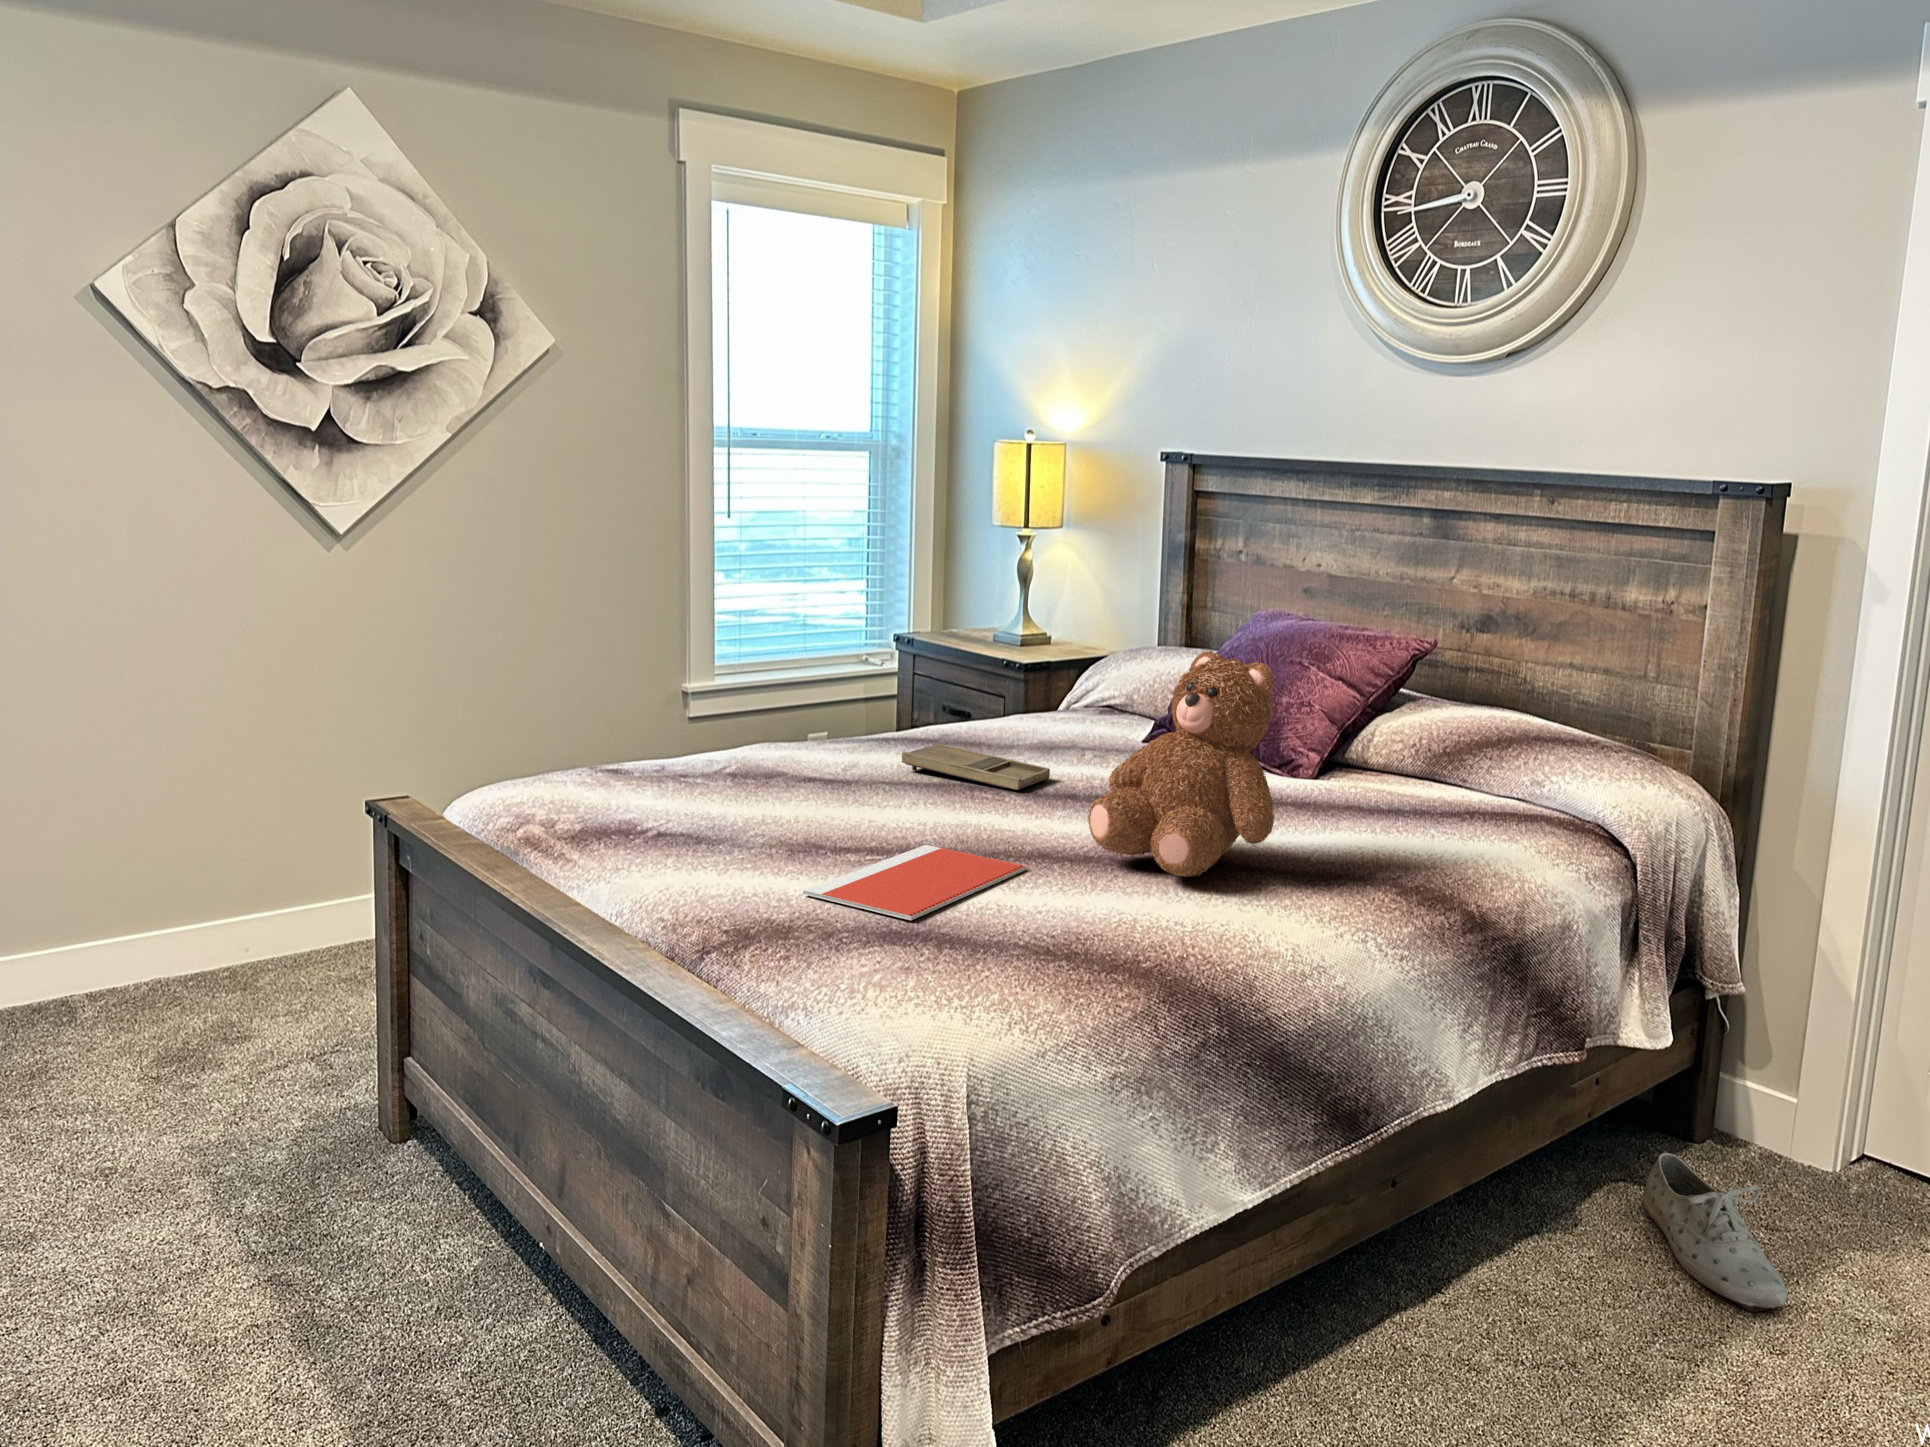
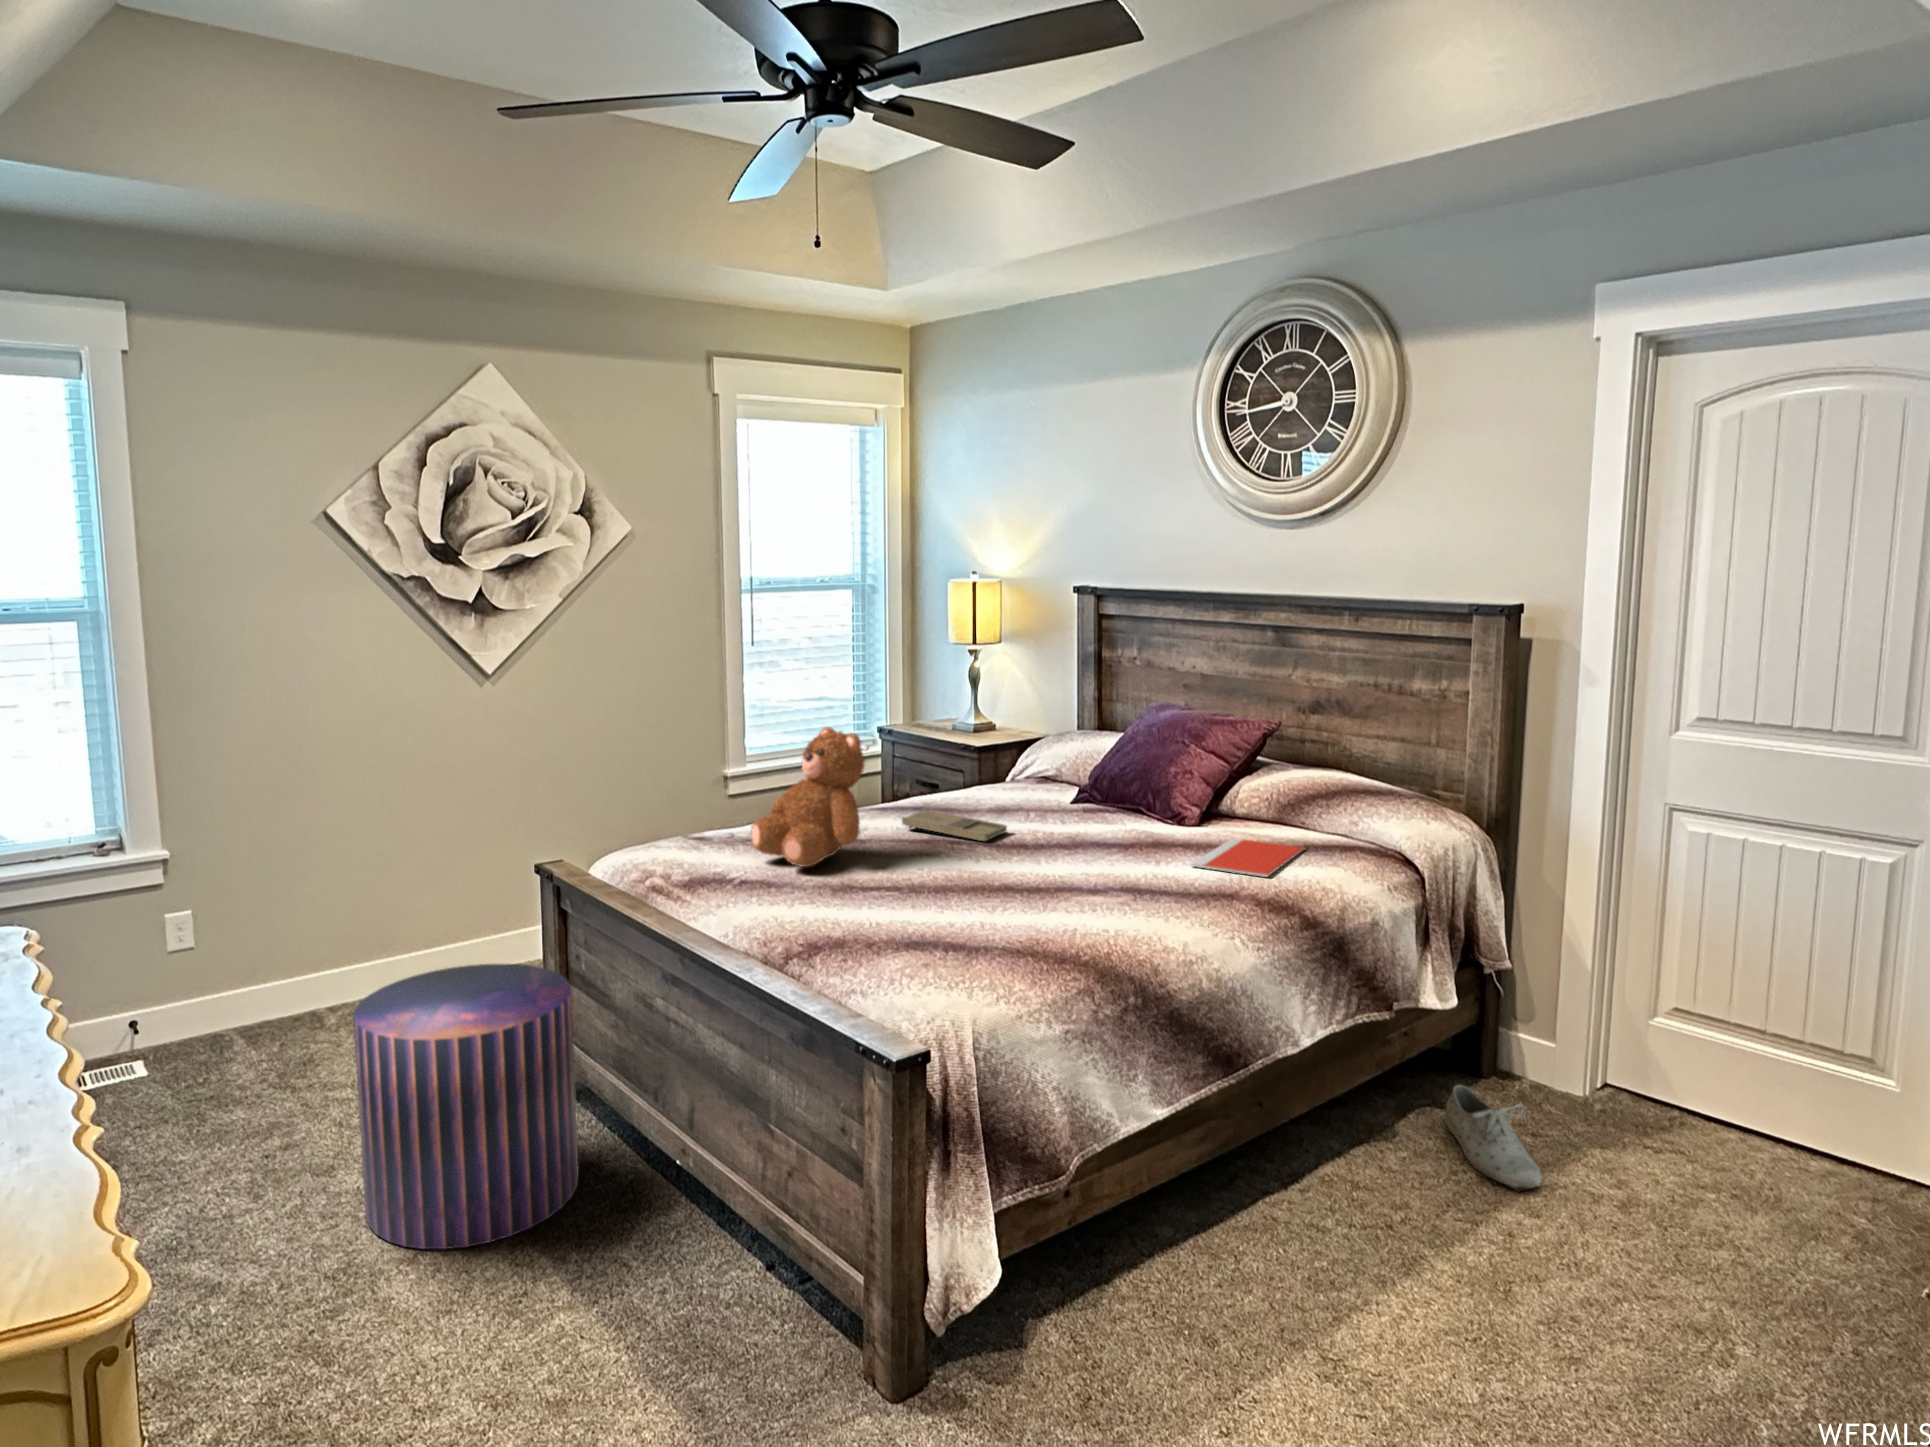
teddy bear: present [1087,651,1275,877] -> present [751,727,865,867]
notebook: present [803,845,1027,920] -> present [1191,838,1304,877]
pouf: none [45,941,400,1366] -> present [353,964,579,1249]

